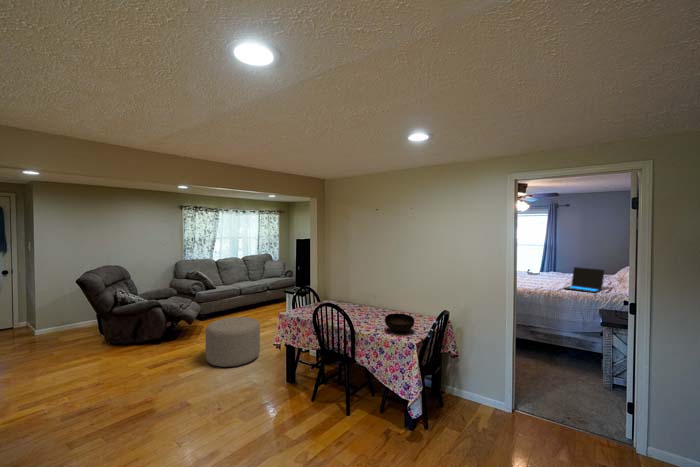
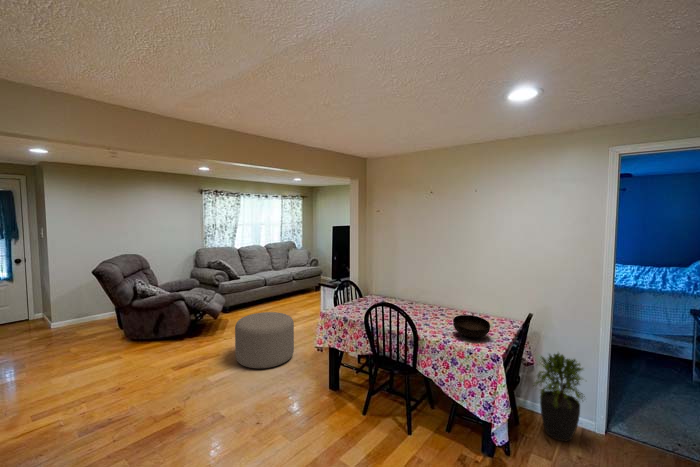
laptop: present [564,267,604,293] -> none [636,259,688,289]
potted plant: none [451,342,494,418] -> present [533,353,585,441]

